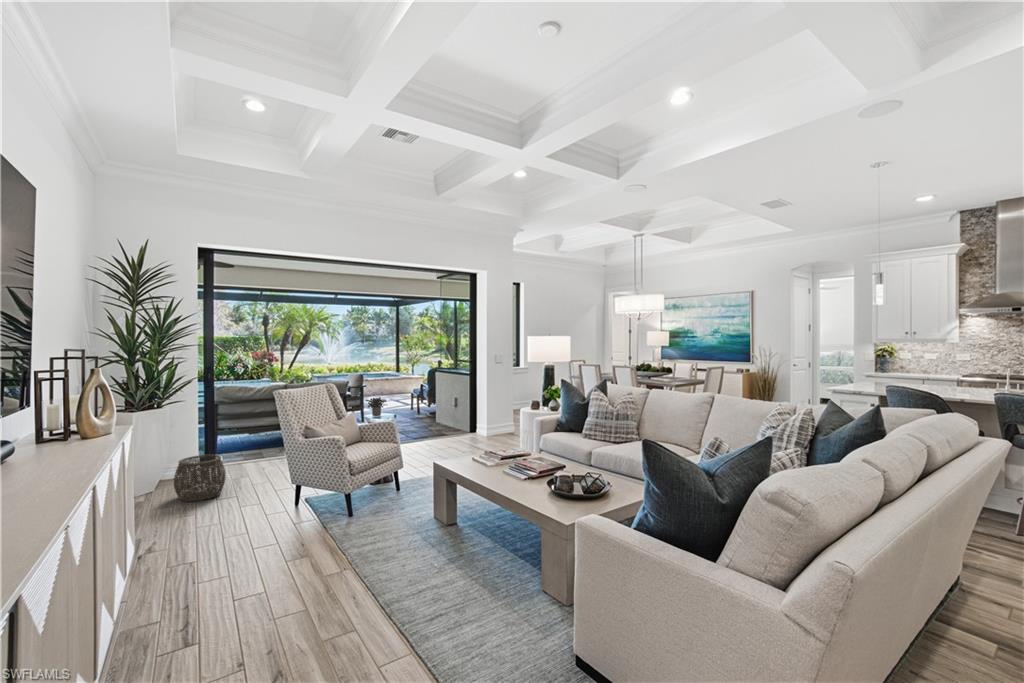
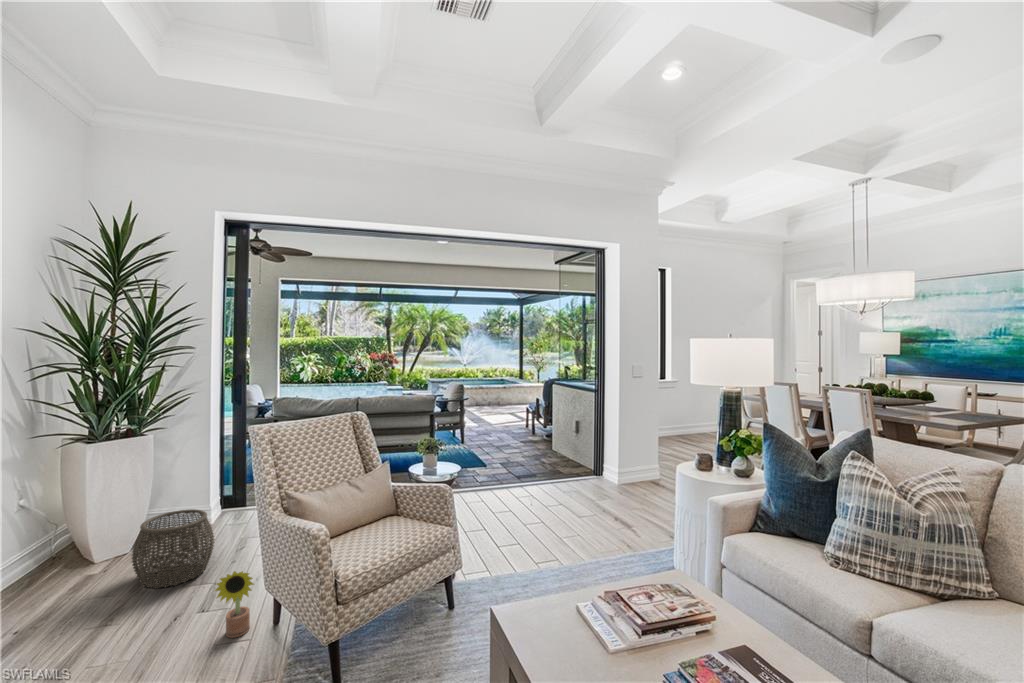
decorative plant: none [265,470,288,511] -> present [215,571,254,638]

